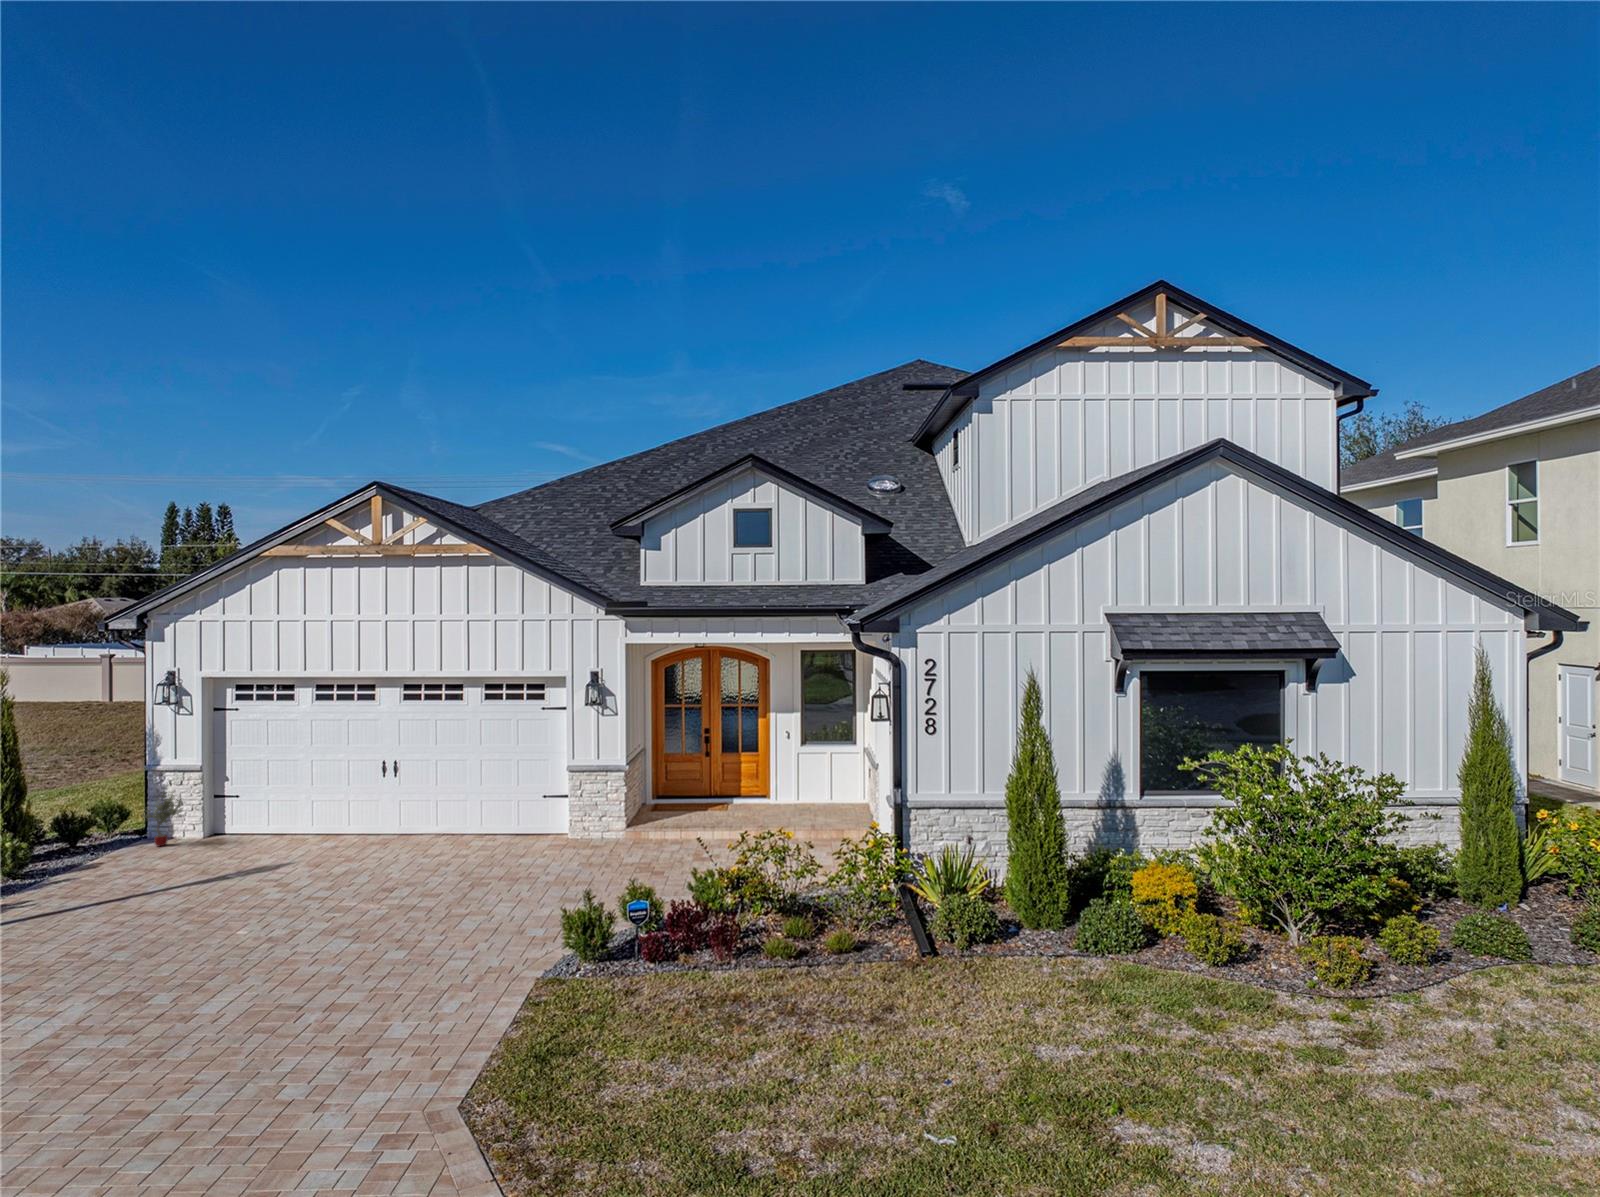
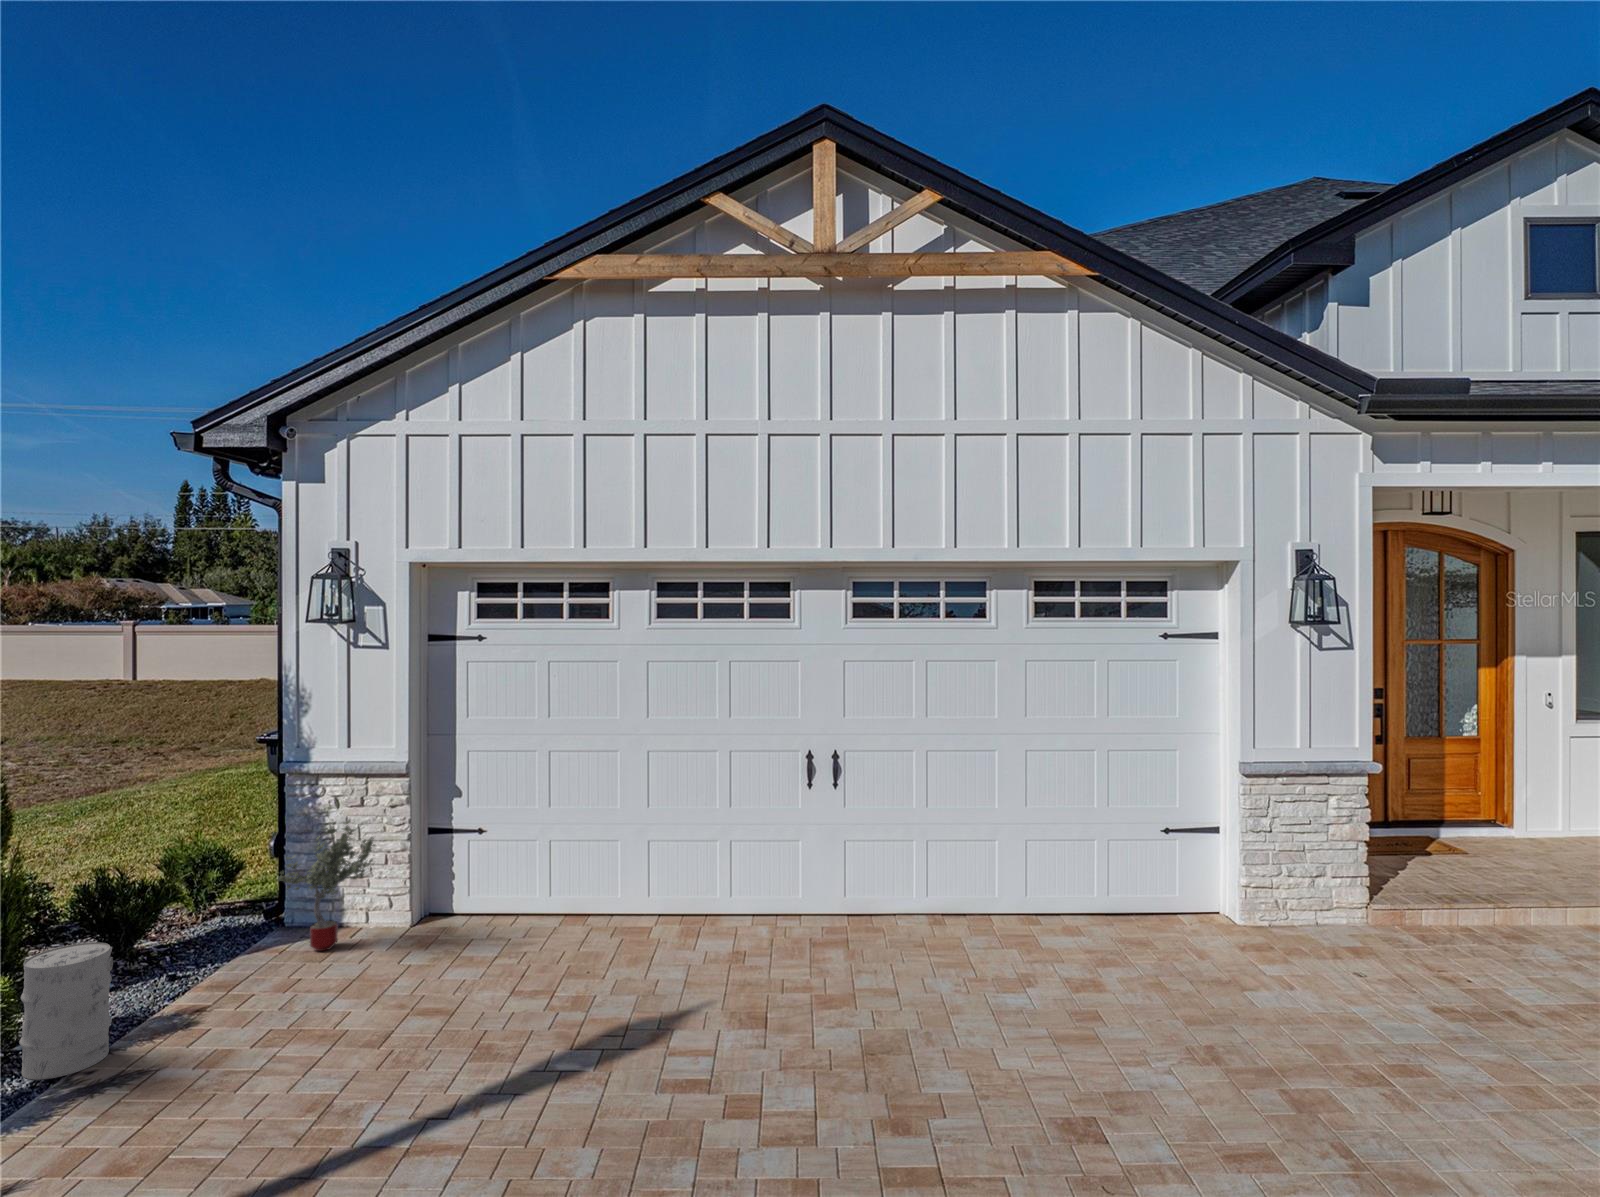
trash can: none [32,834,65,878] -> present [19,942,113,1080]

